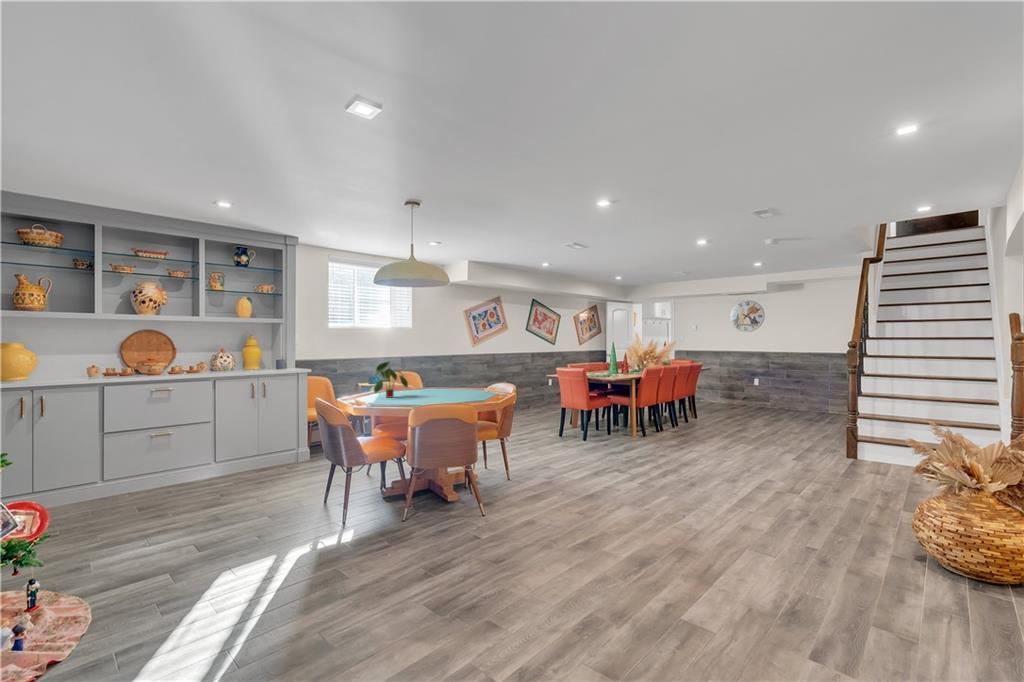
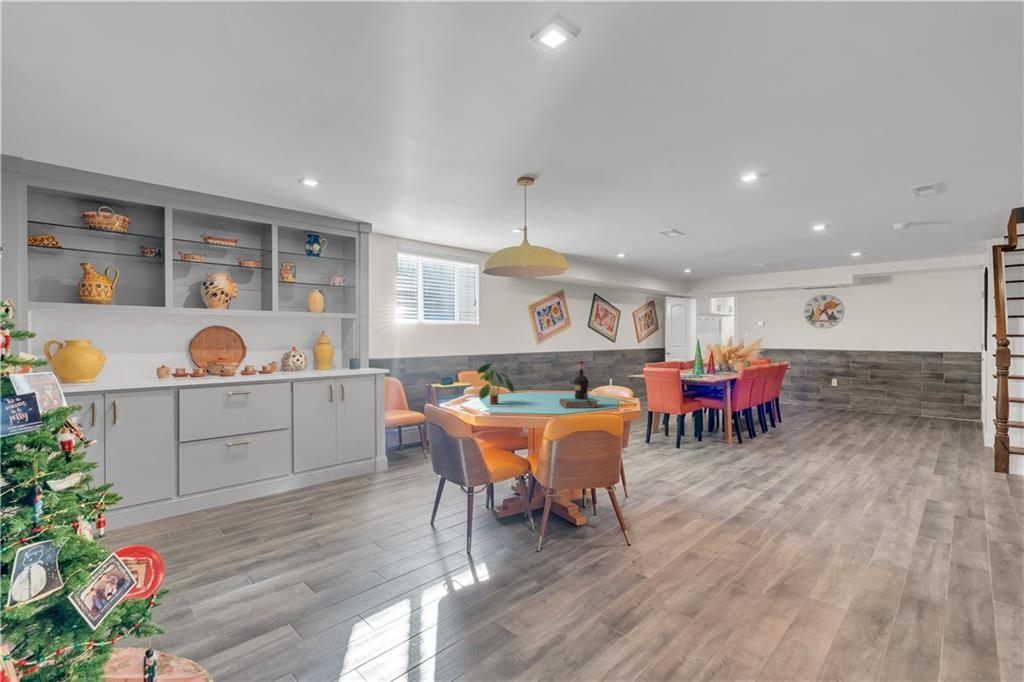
bottle: none [446,360,477,400] -> present [559,361,599,408]

